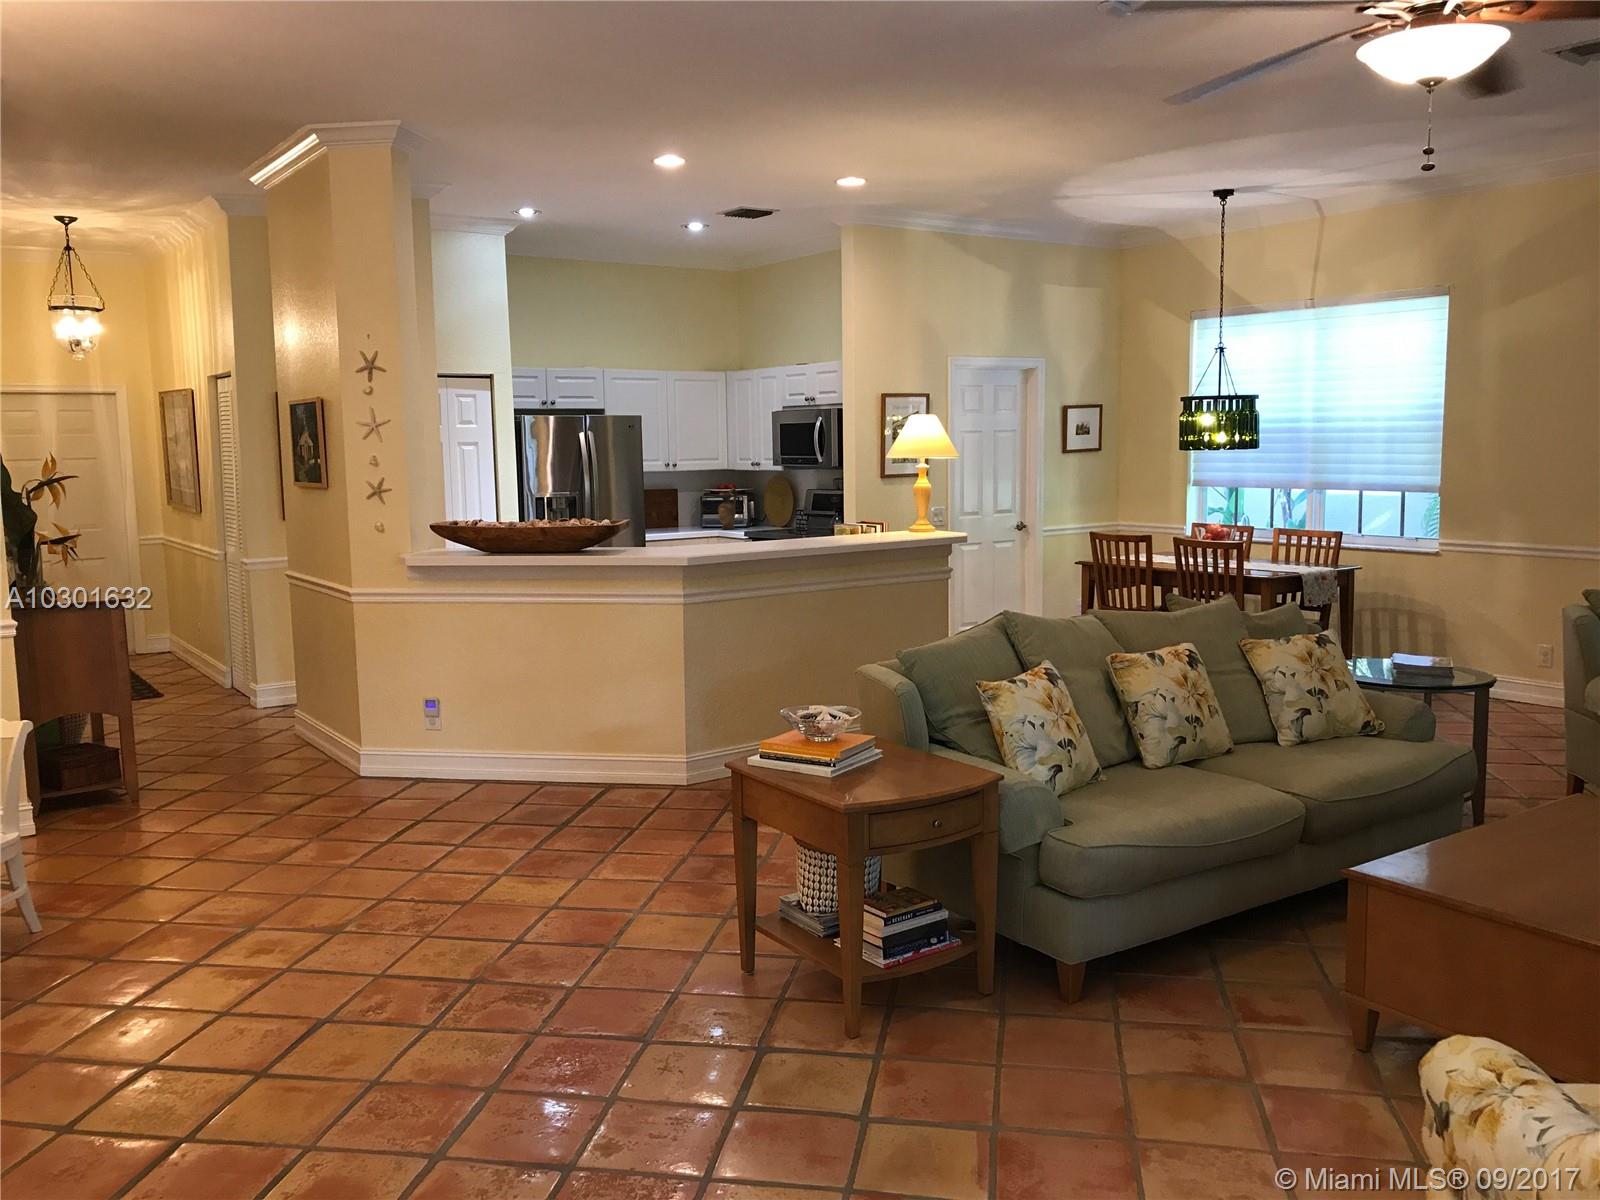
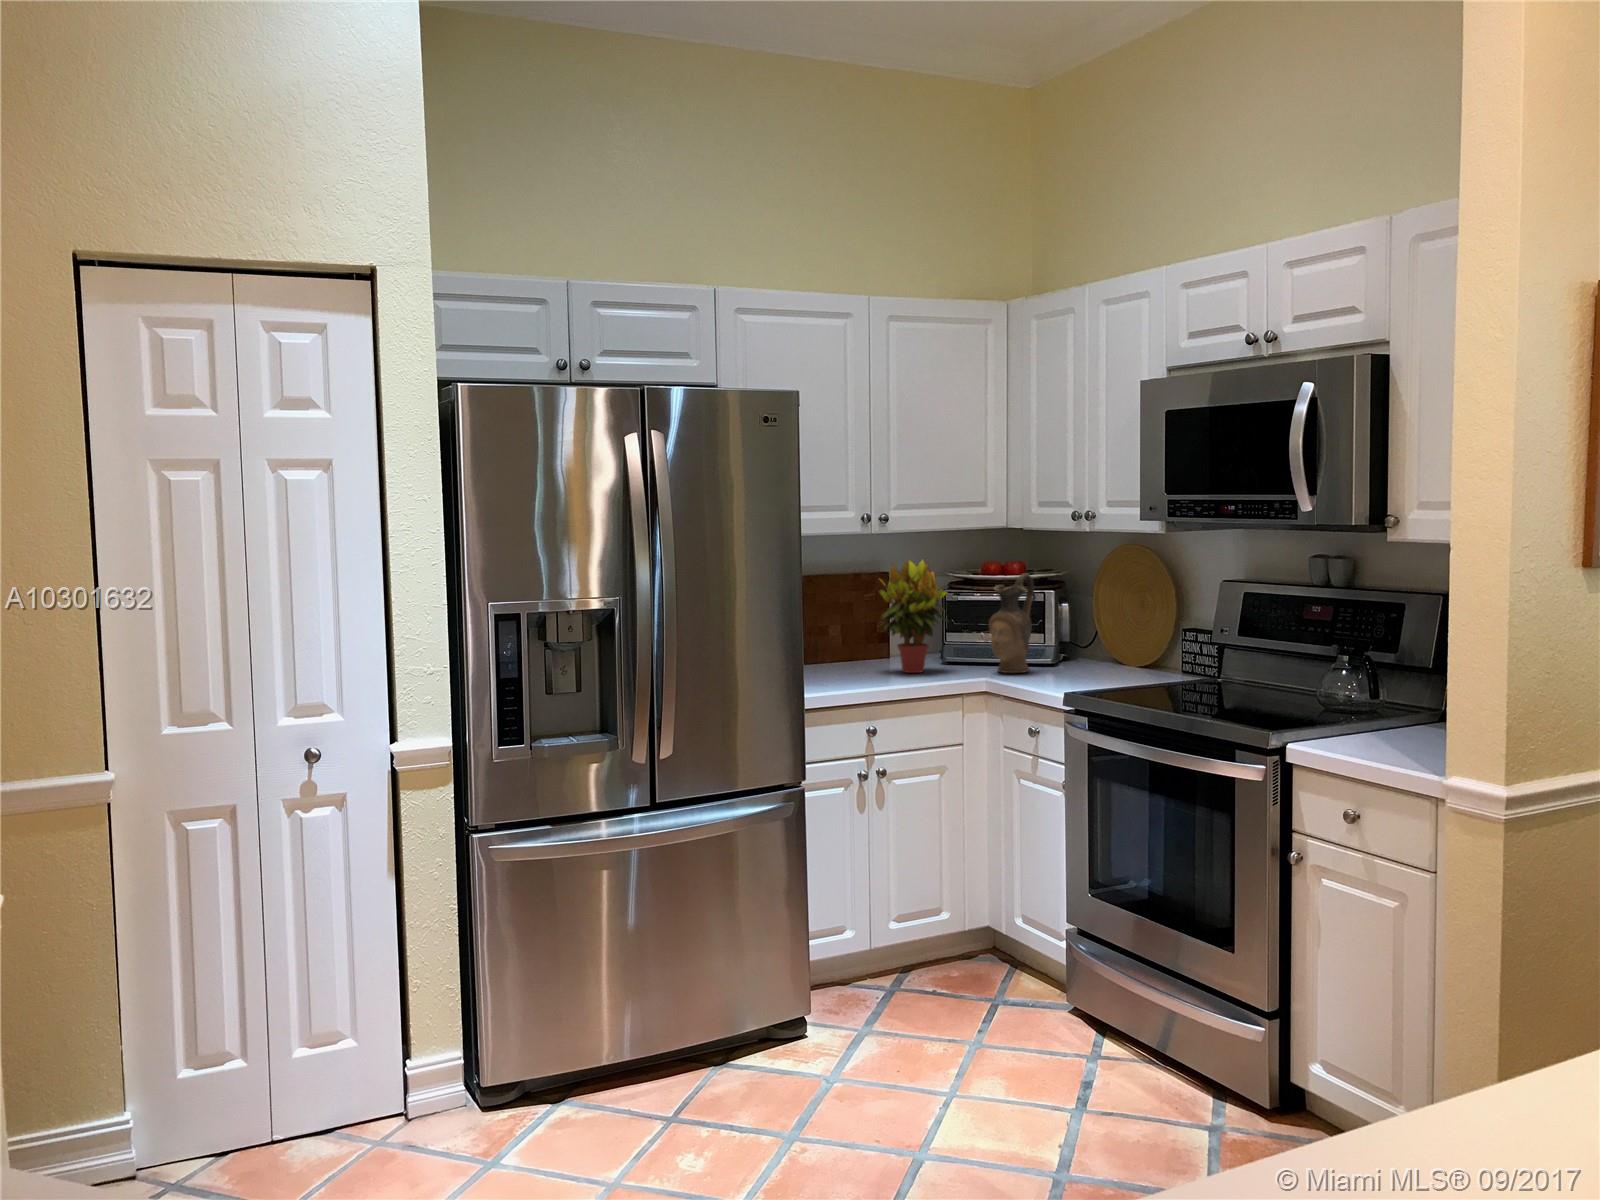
potted plant: none [671,482,703,530] -> present [879,559,949,673]

